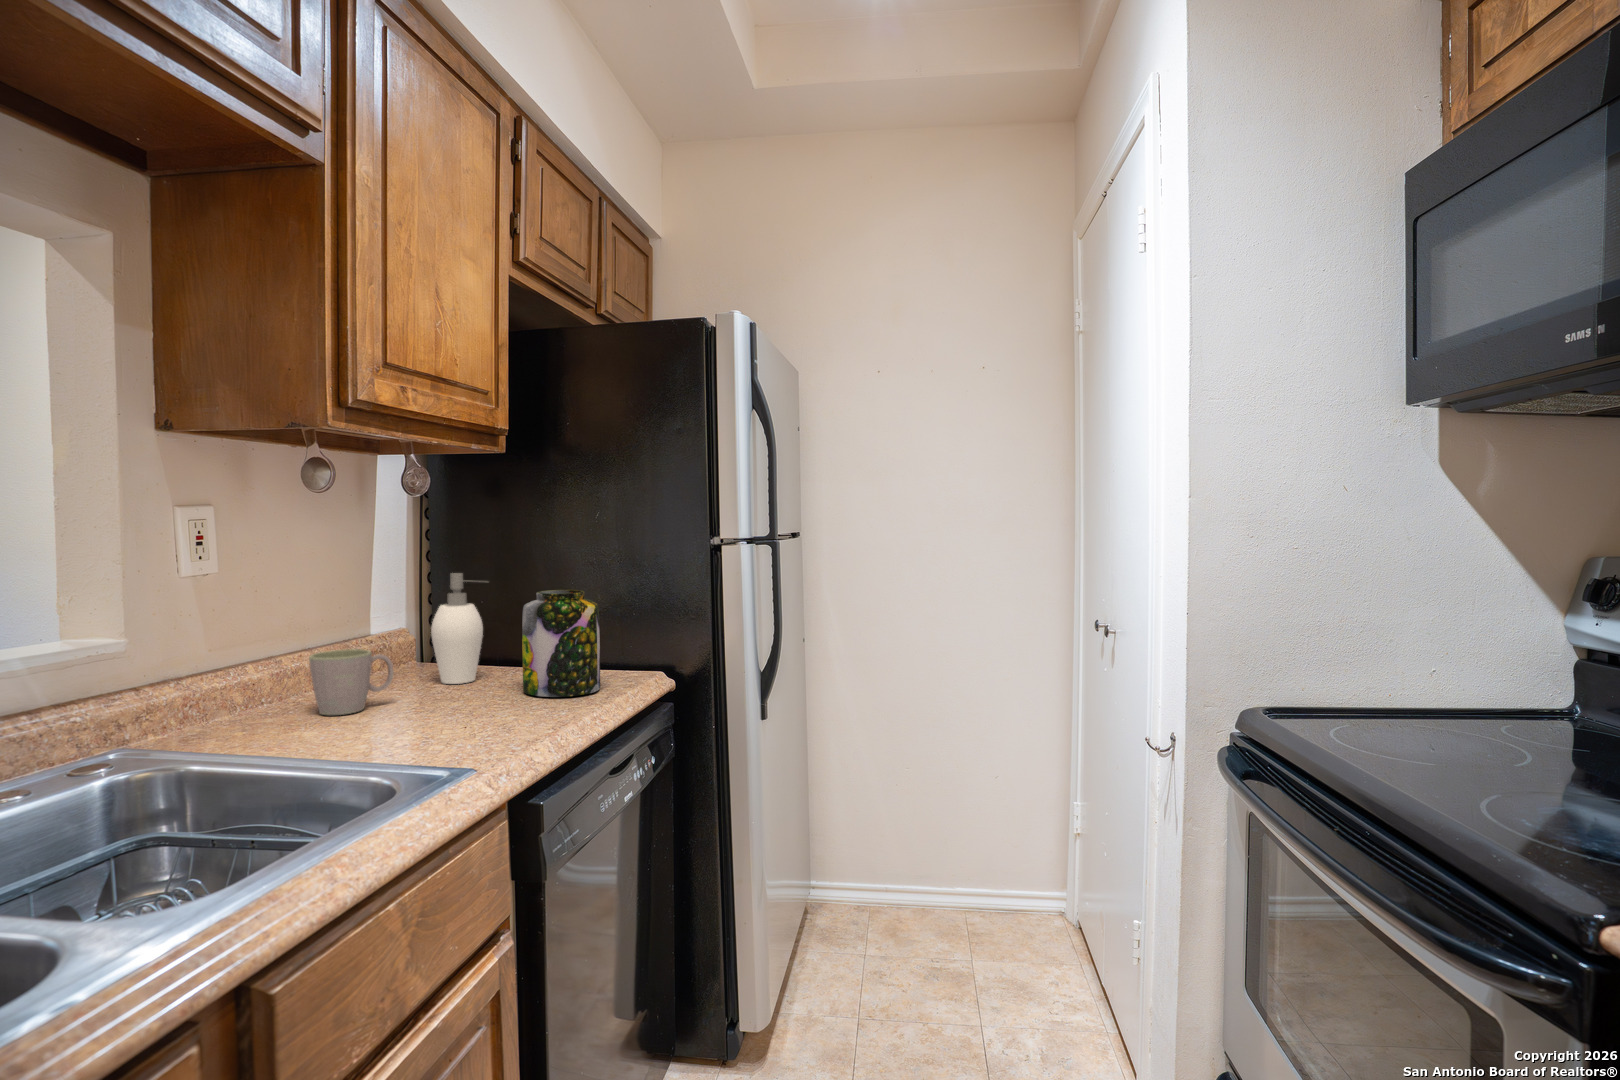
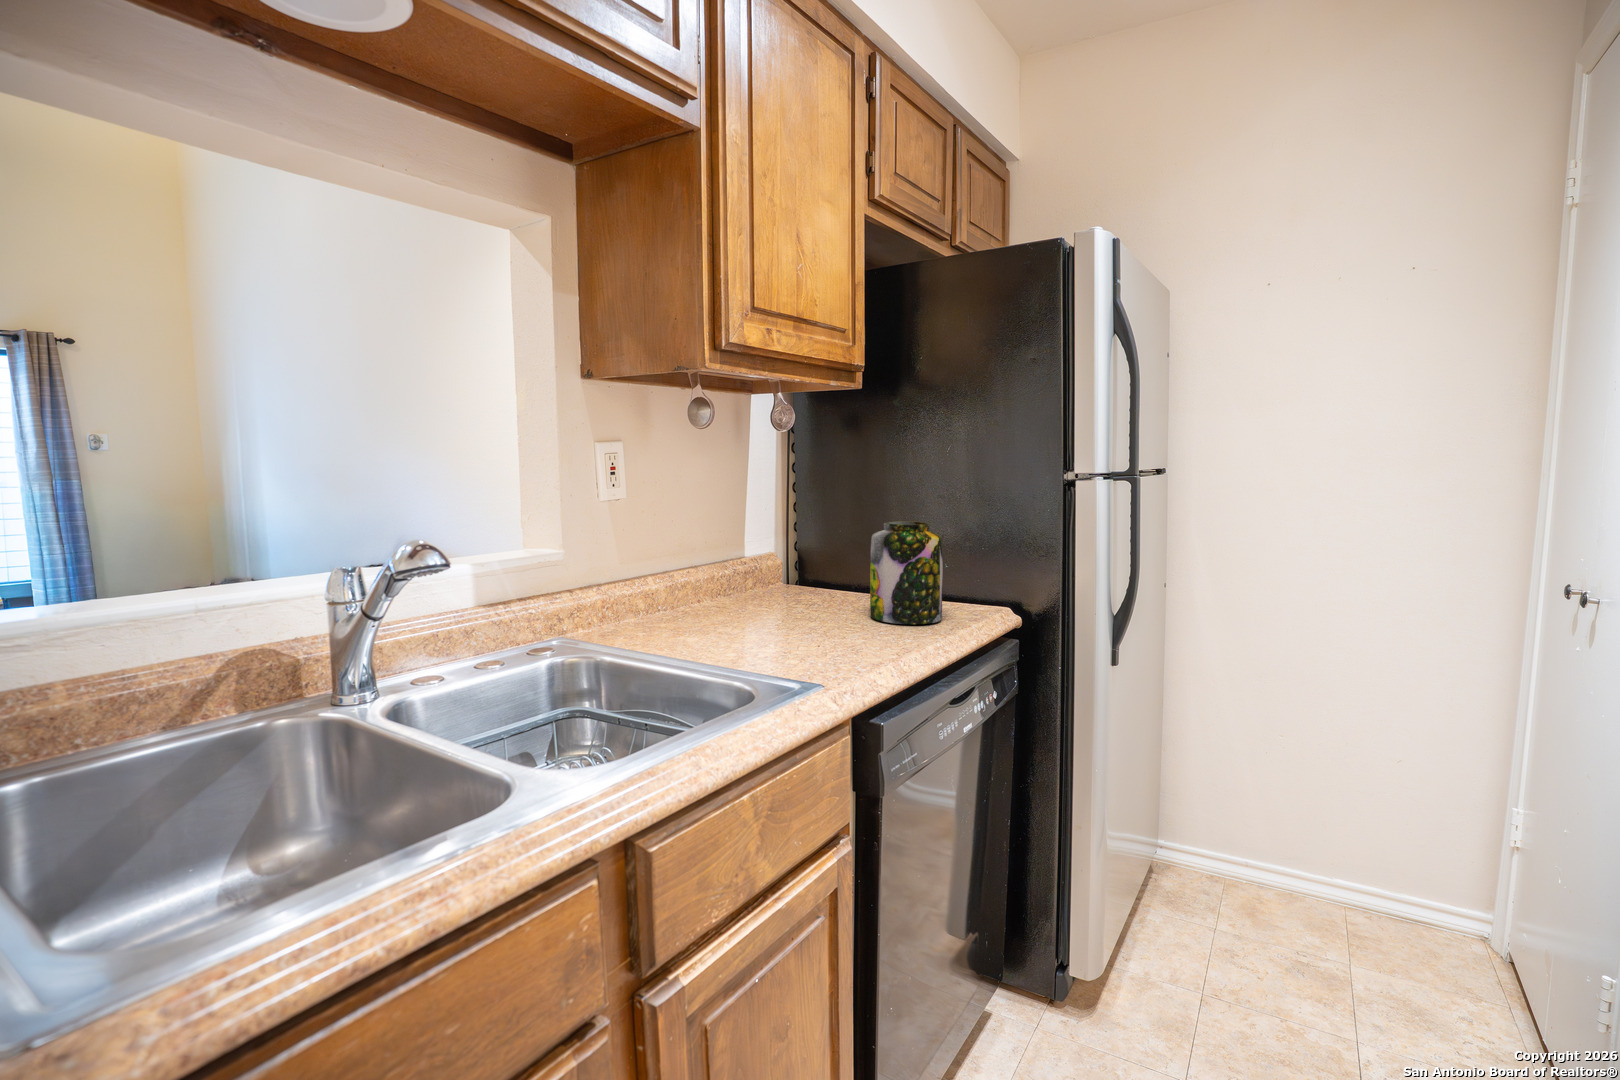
soap dispenser: present [431,573,483,684] -> none [793,503,842,605]
mug: present [309,649,393,715] -> none [694,567,760,624]

